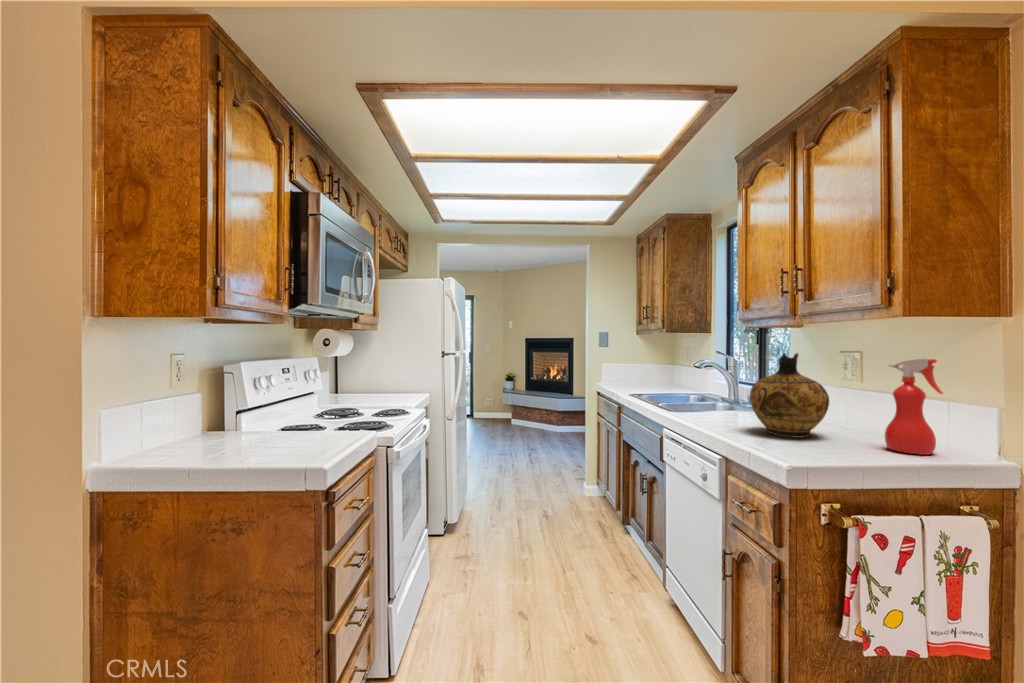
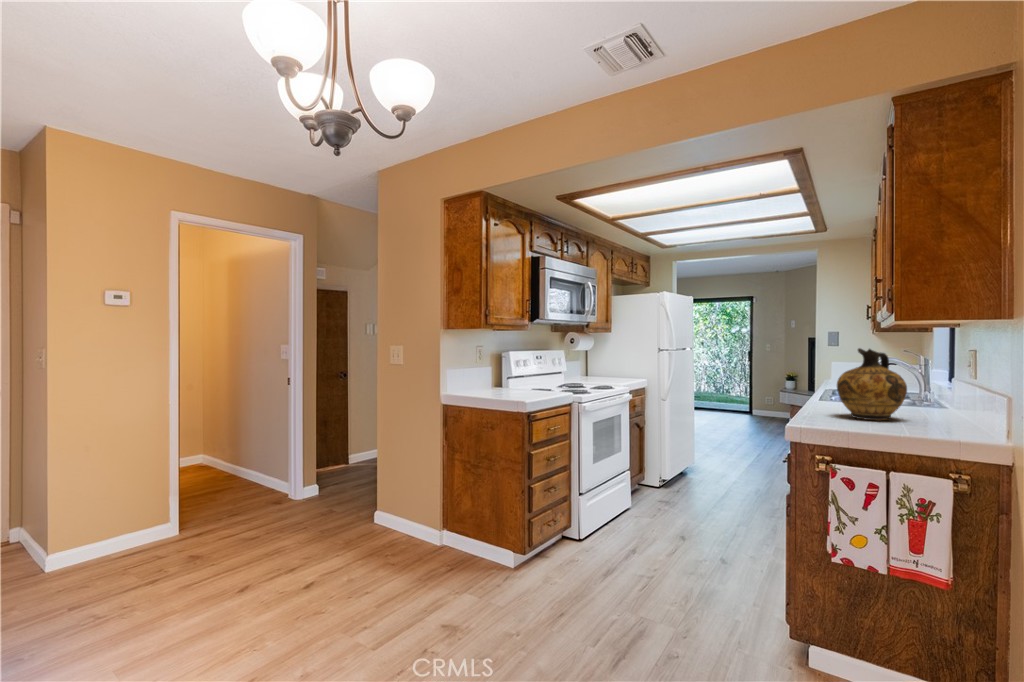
spray bottle: present [885,359,943,455] -> none [912,354,953,433]

